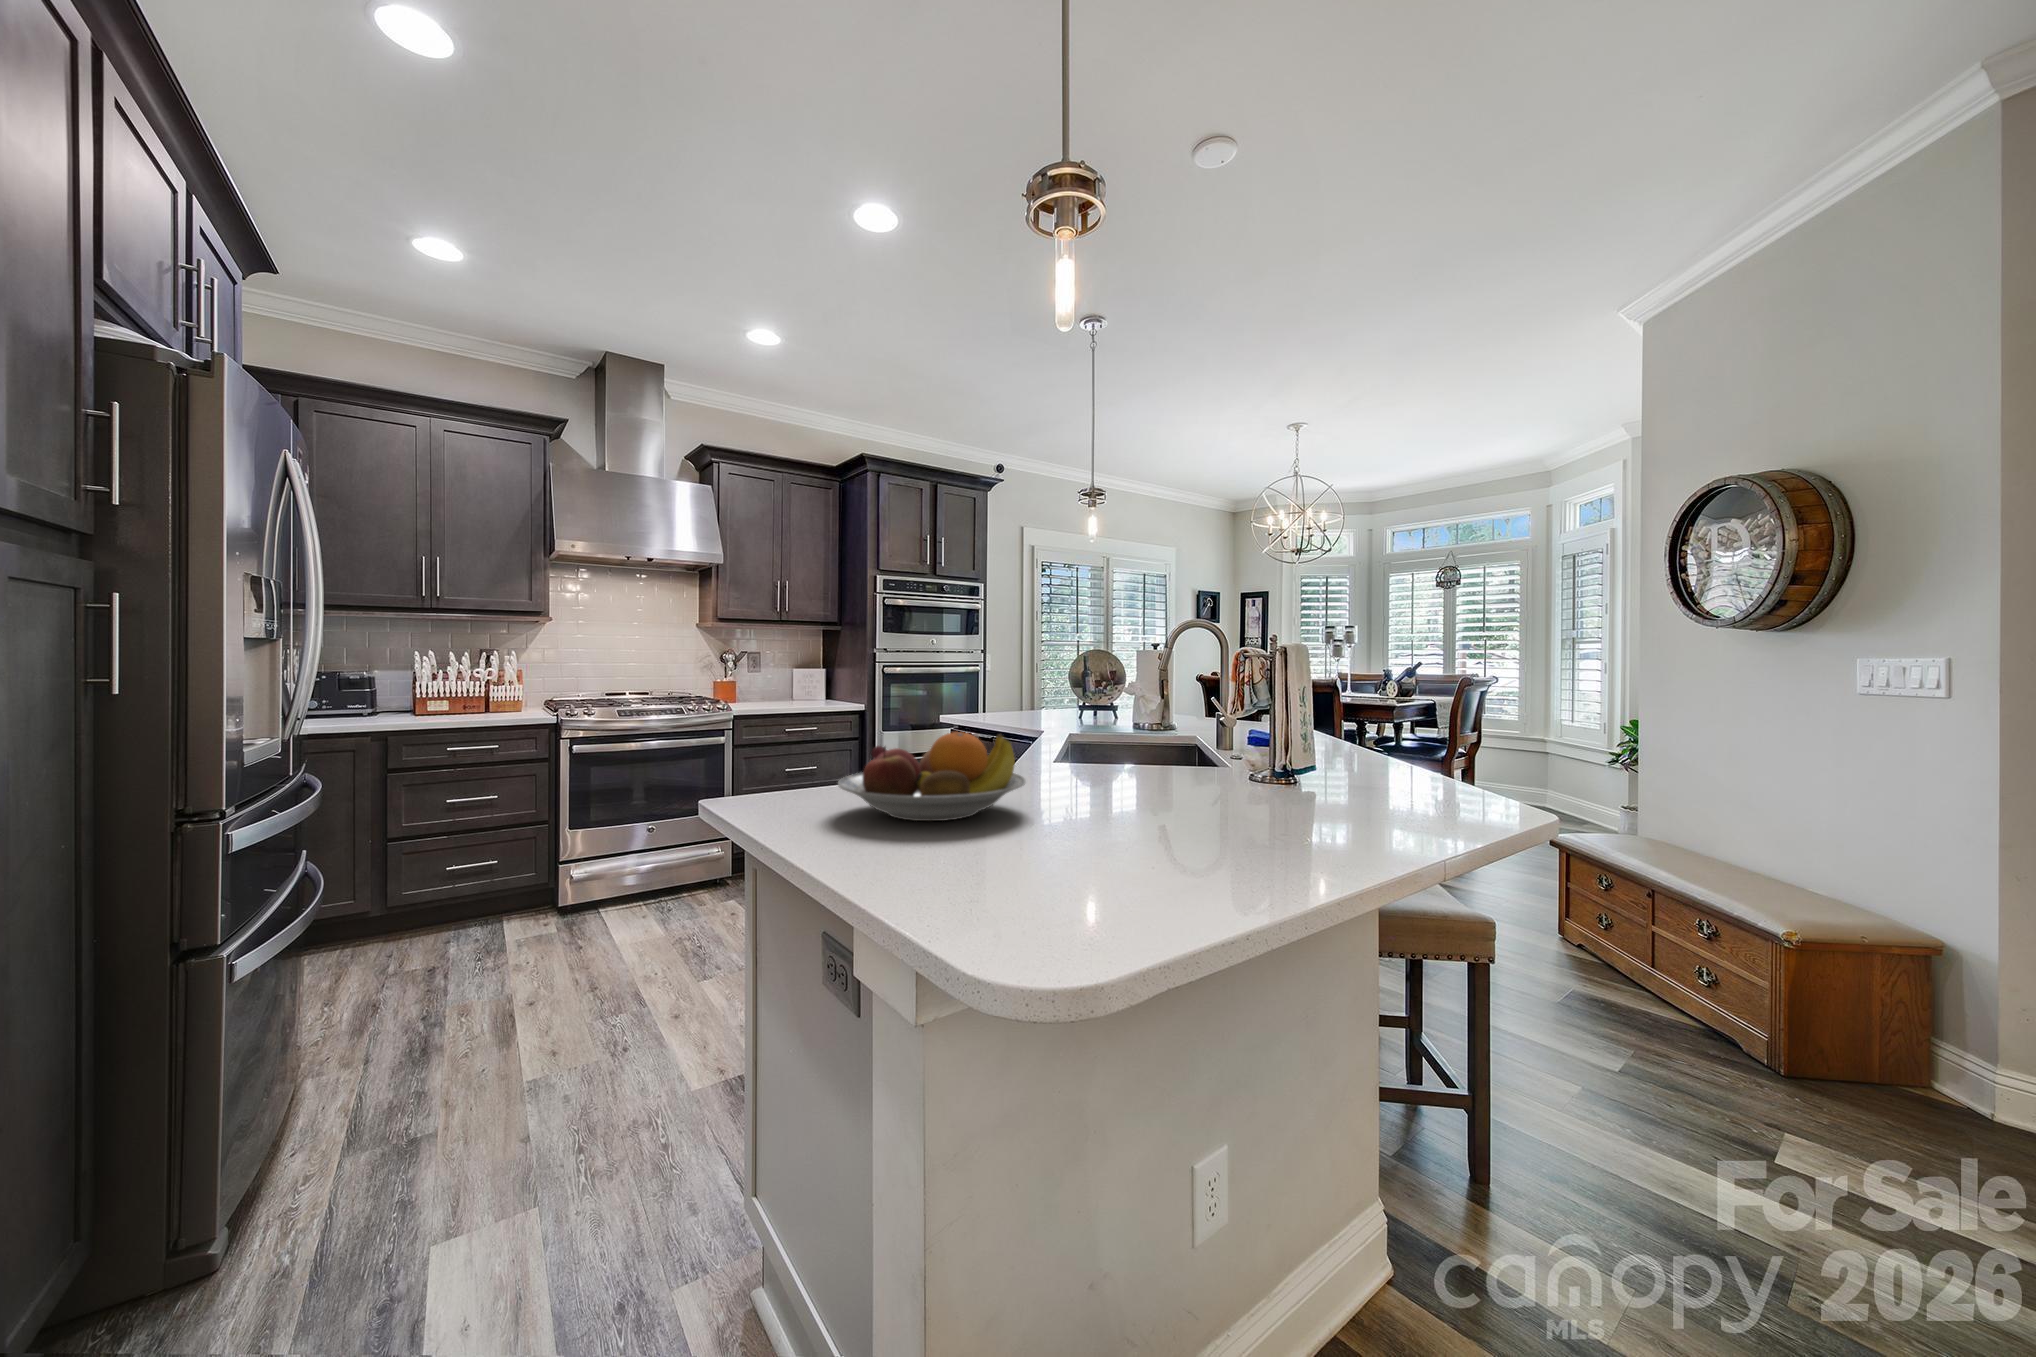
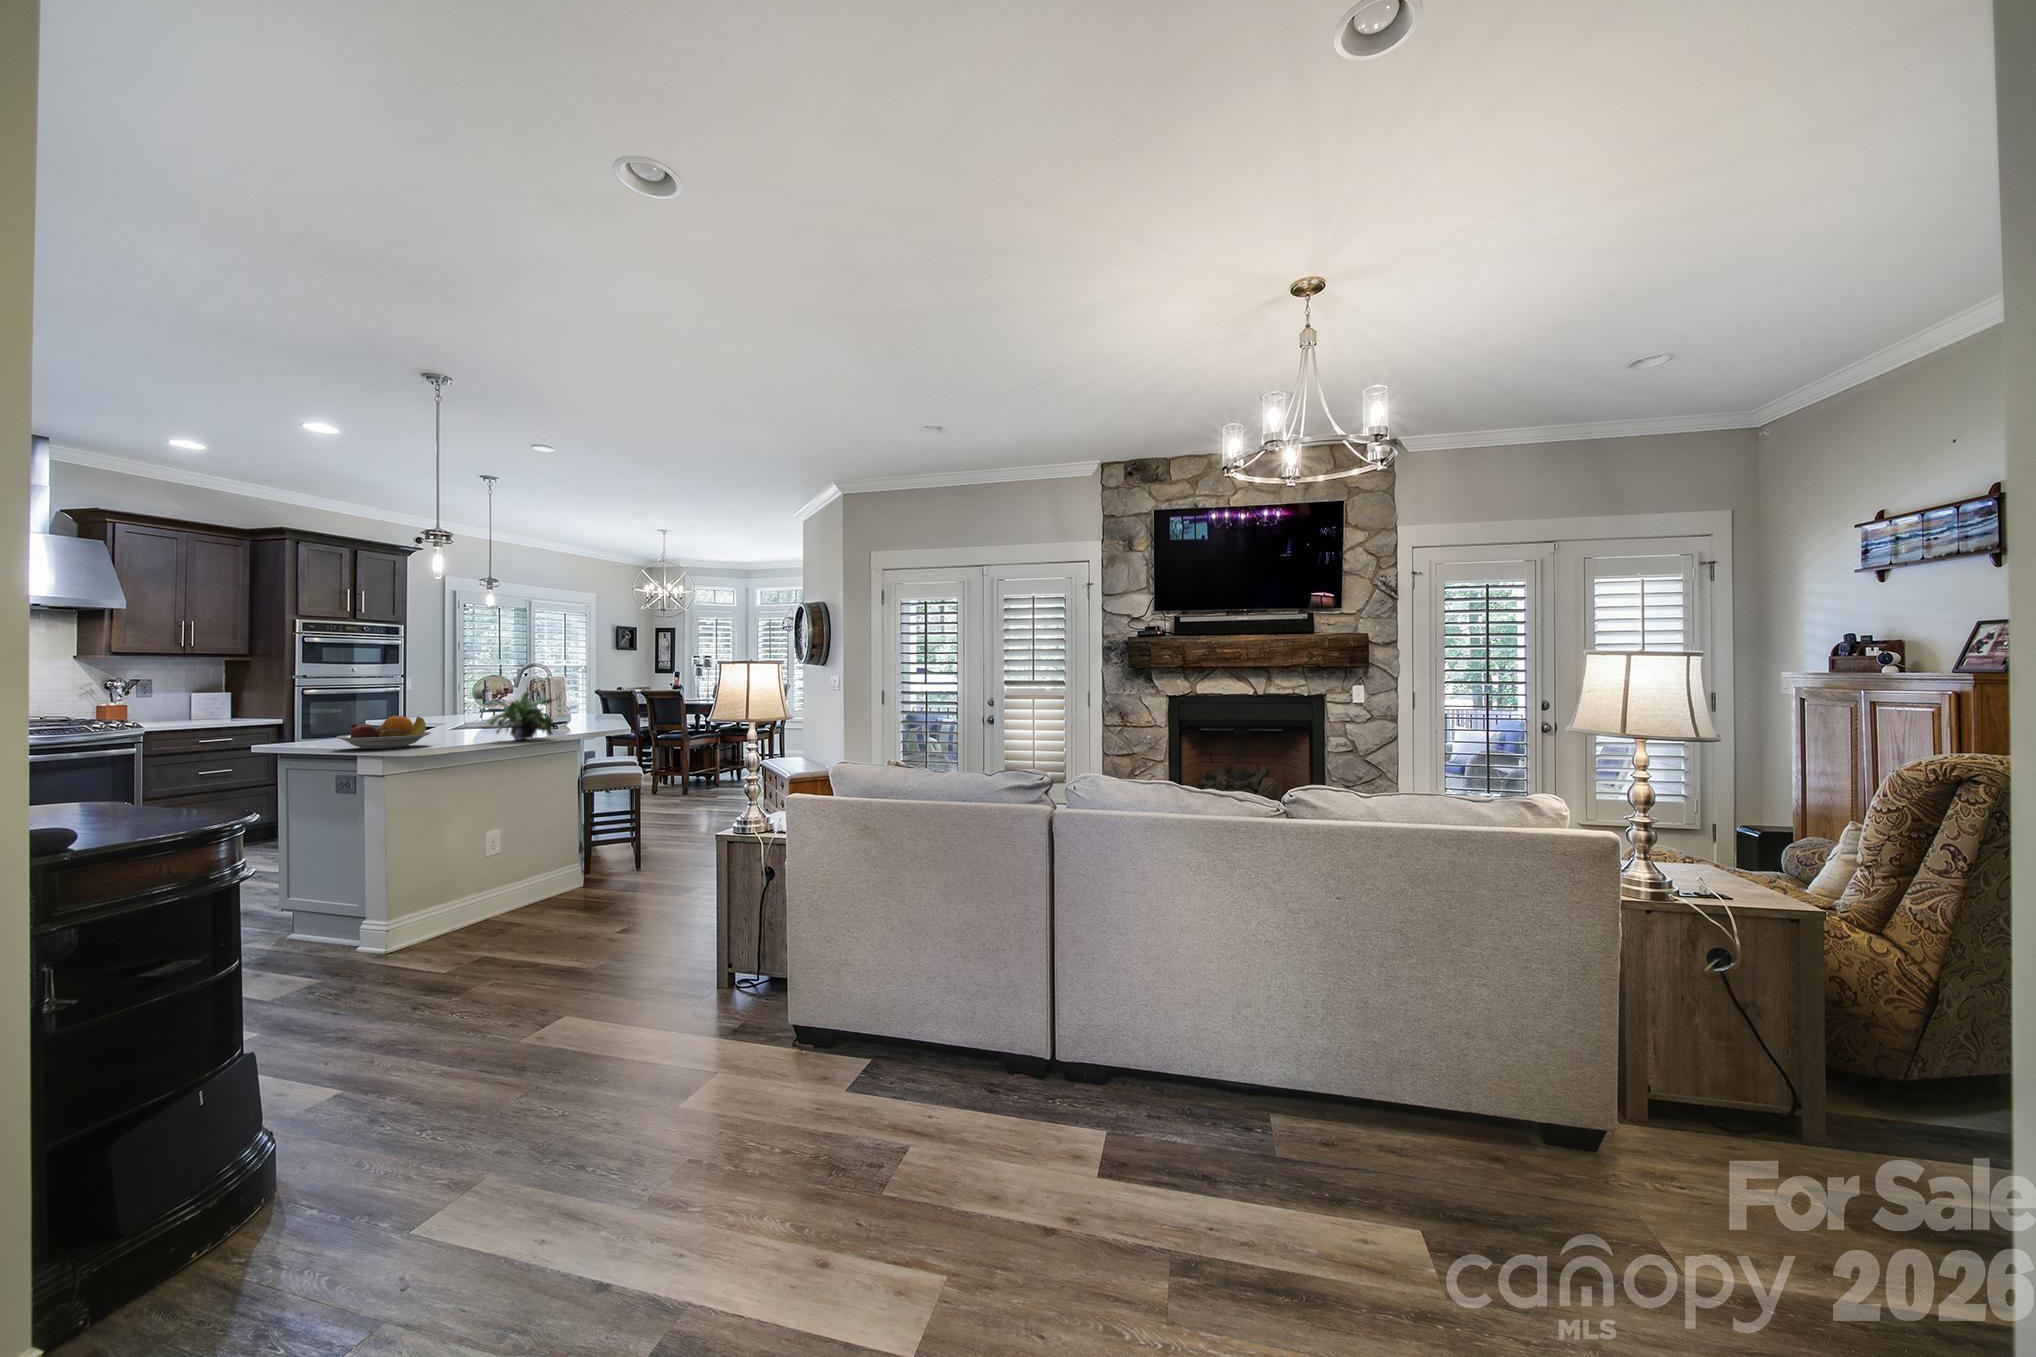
potted plant: none [1135,676,1318,810] -> present [487,692,553,740]

